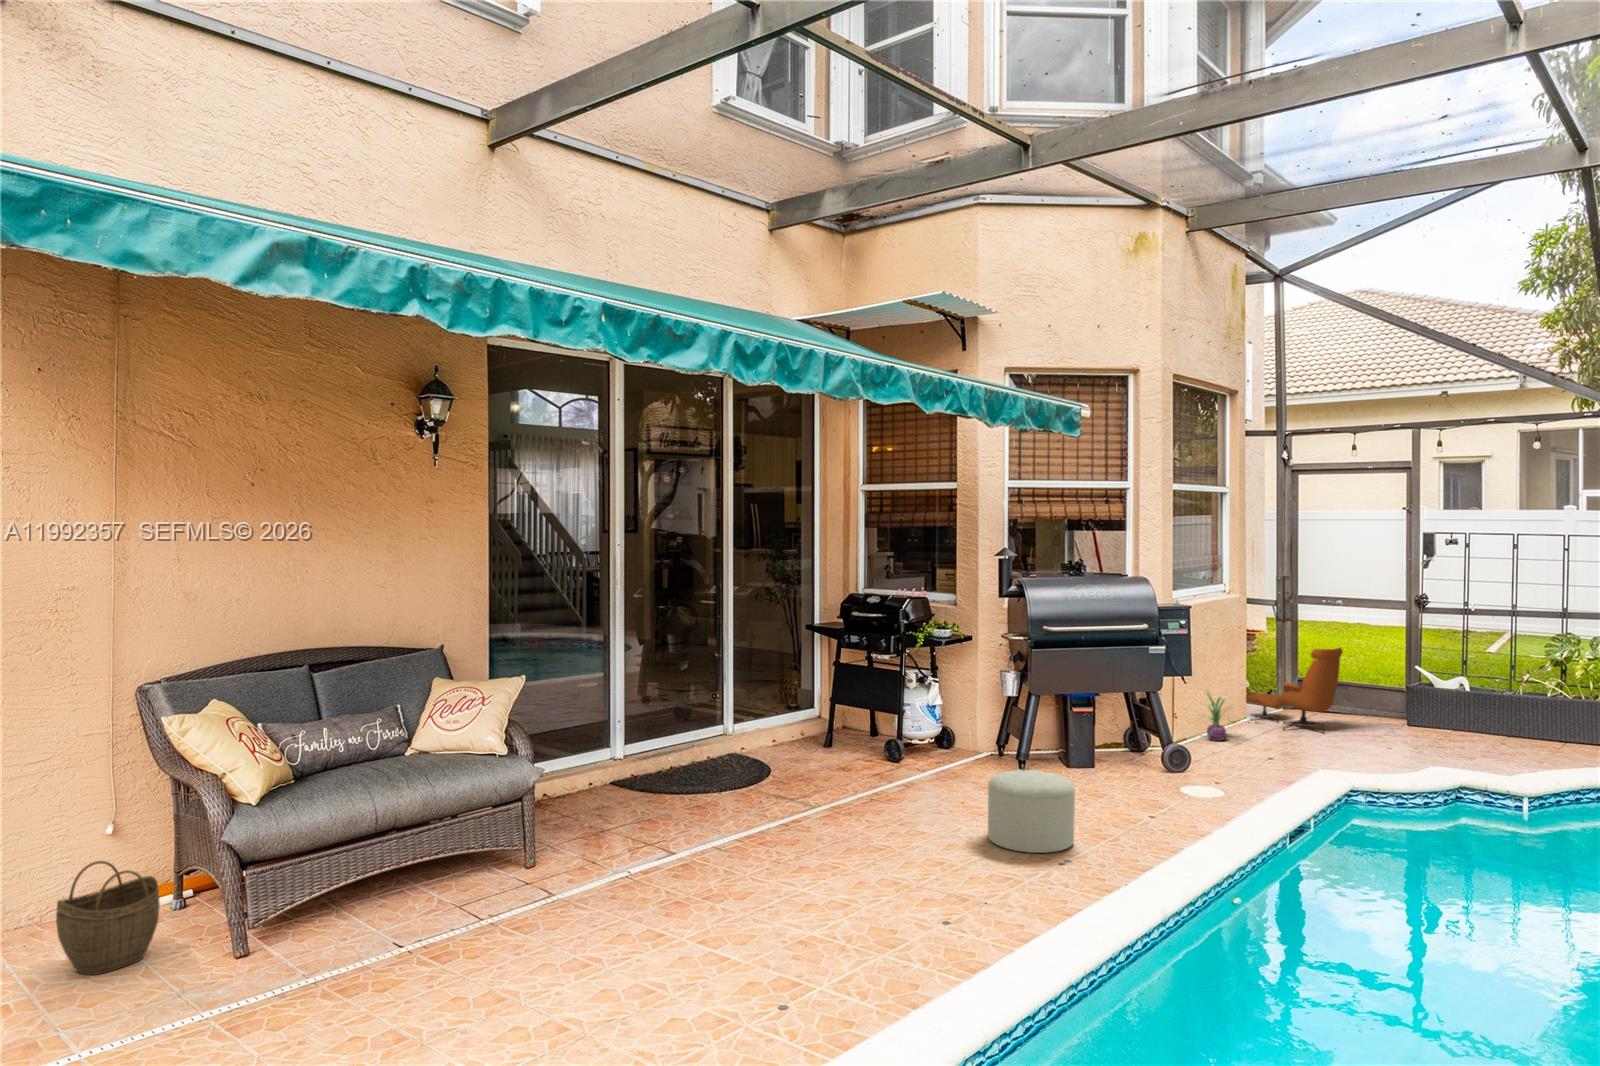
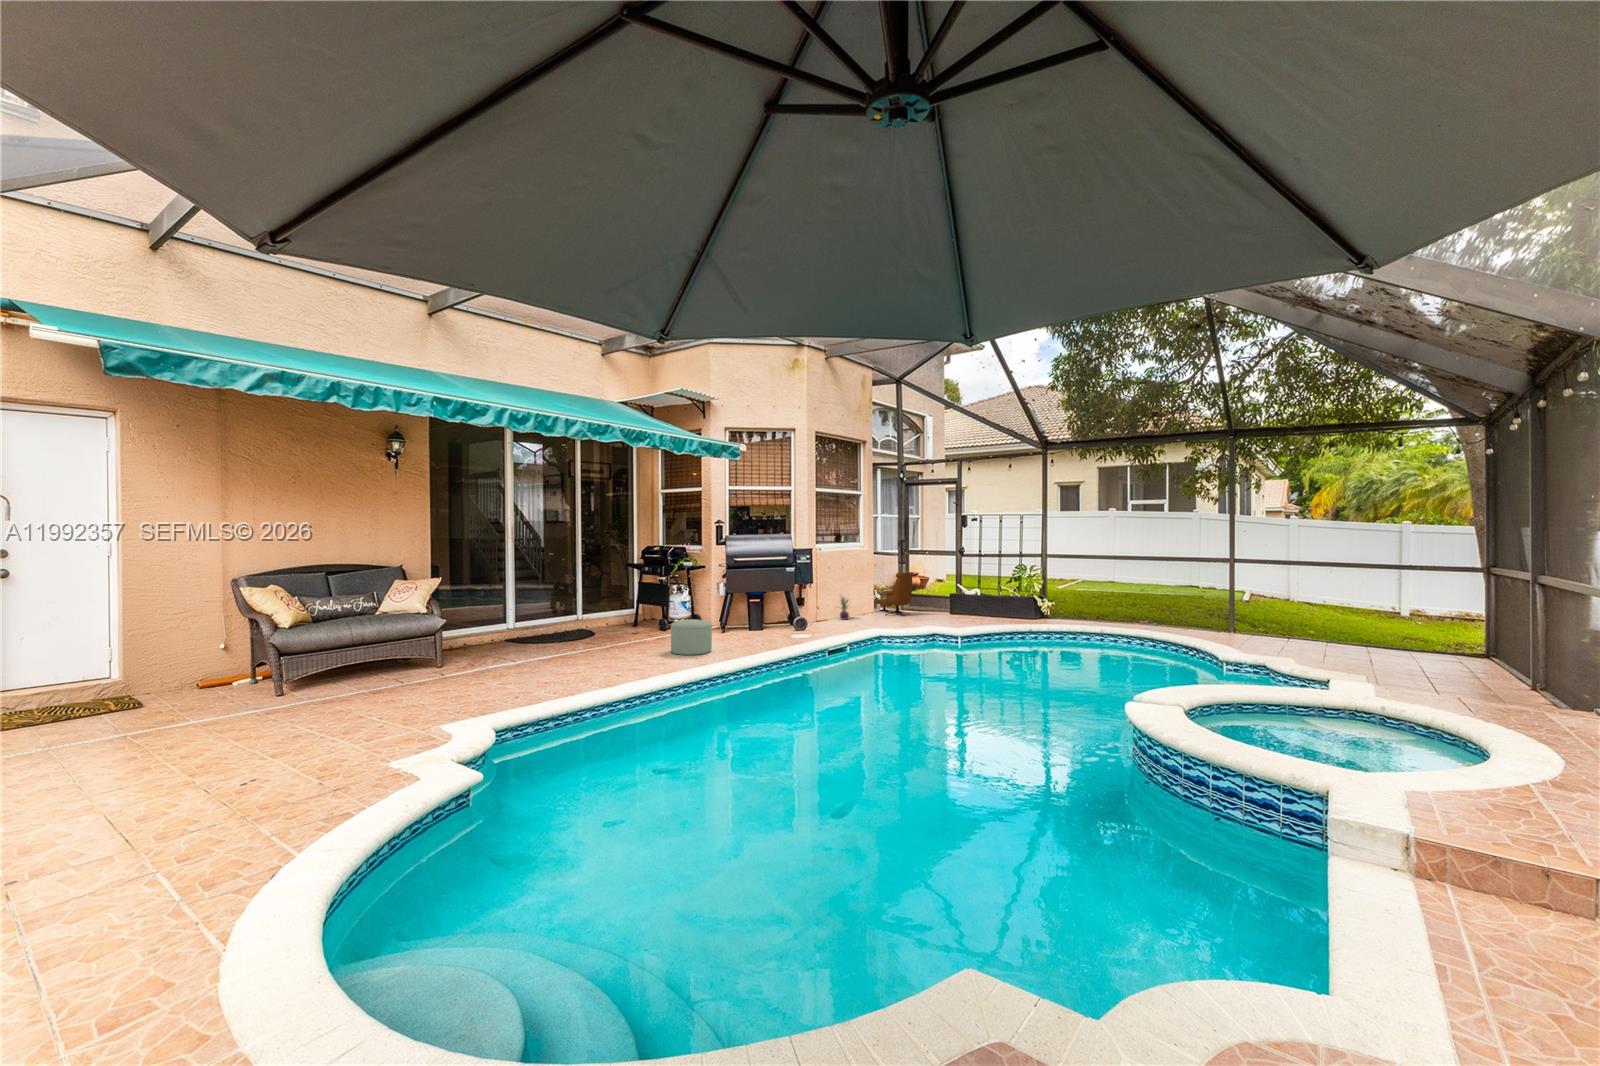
woven basket: present [56,861,160,975] -> none [195,644,245,692]

